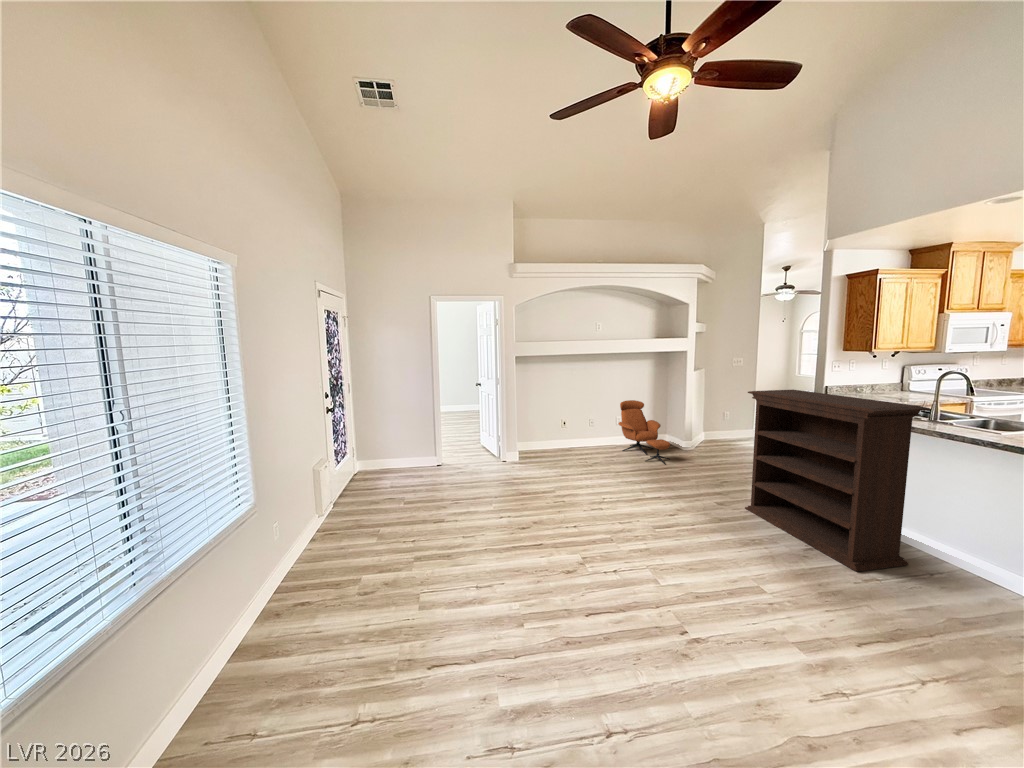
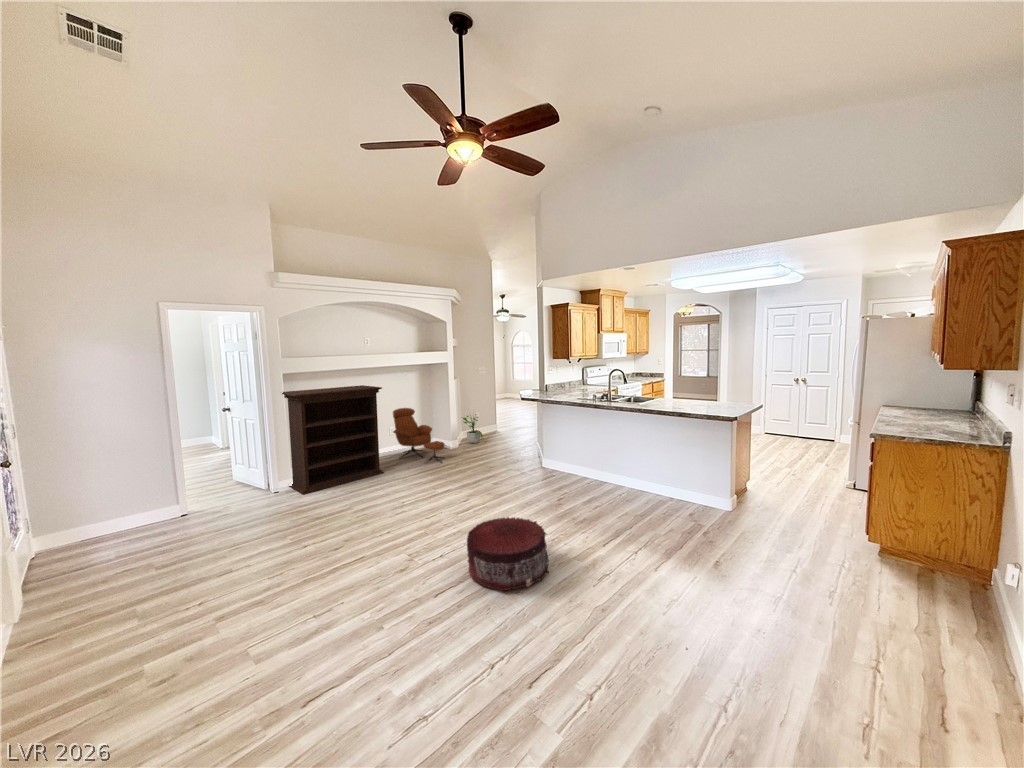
bookshelf: present [745,390,930,572] -> present [282,385,384,494]
potted plant: none [700,407,727,448] -> present [463,416,483,443]
pouf: none [634,548,748,658] -> present [467,517,549,591]

